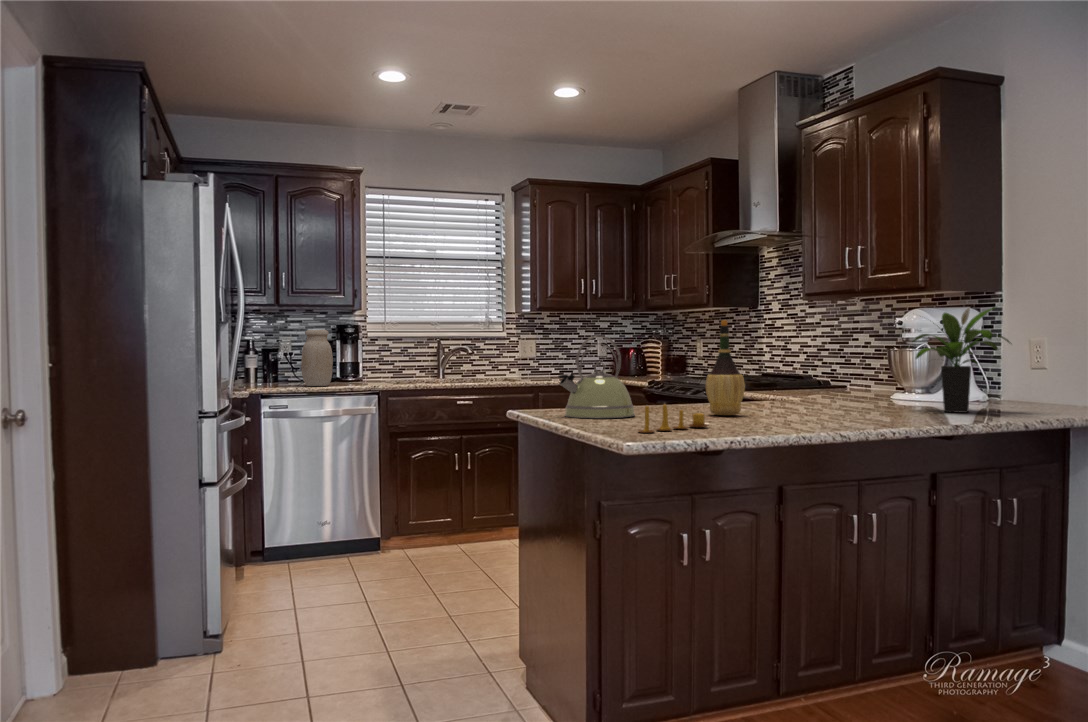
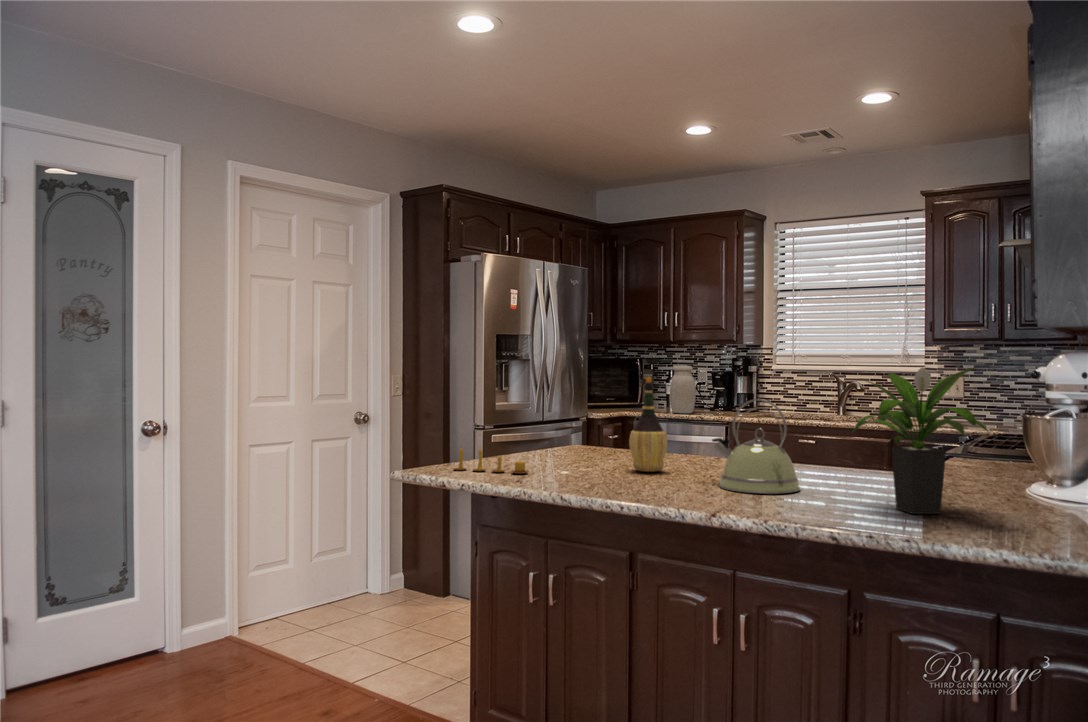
kettle: present [558,335,635,418] -> present [712,399,800,494]

